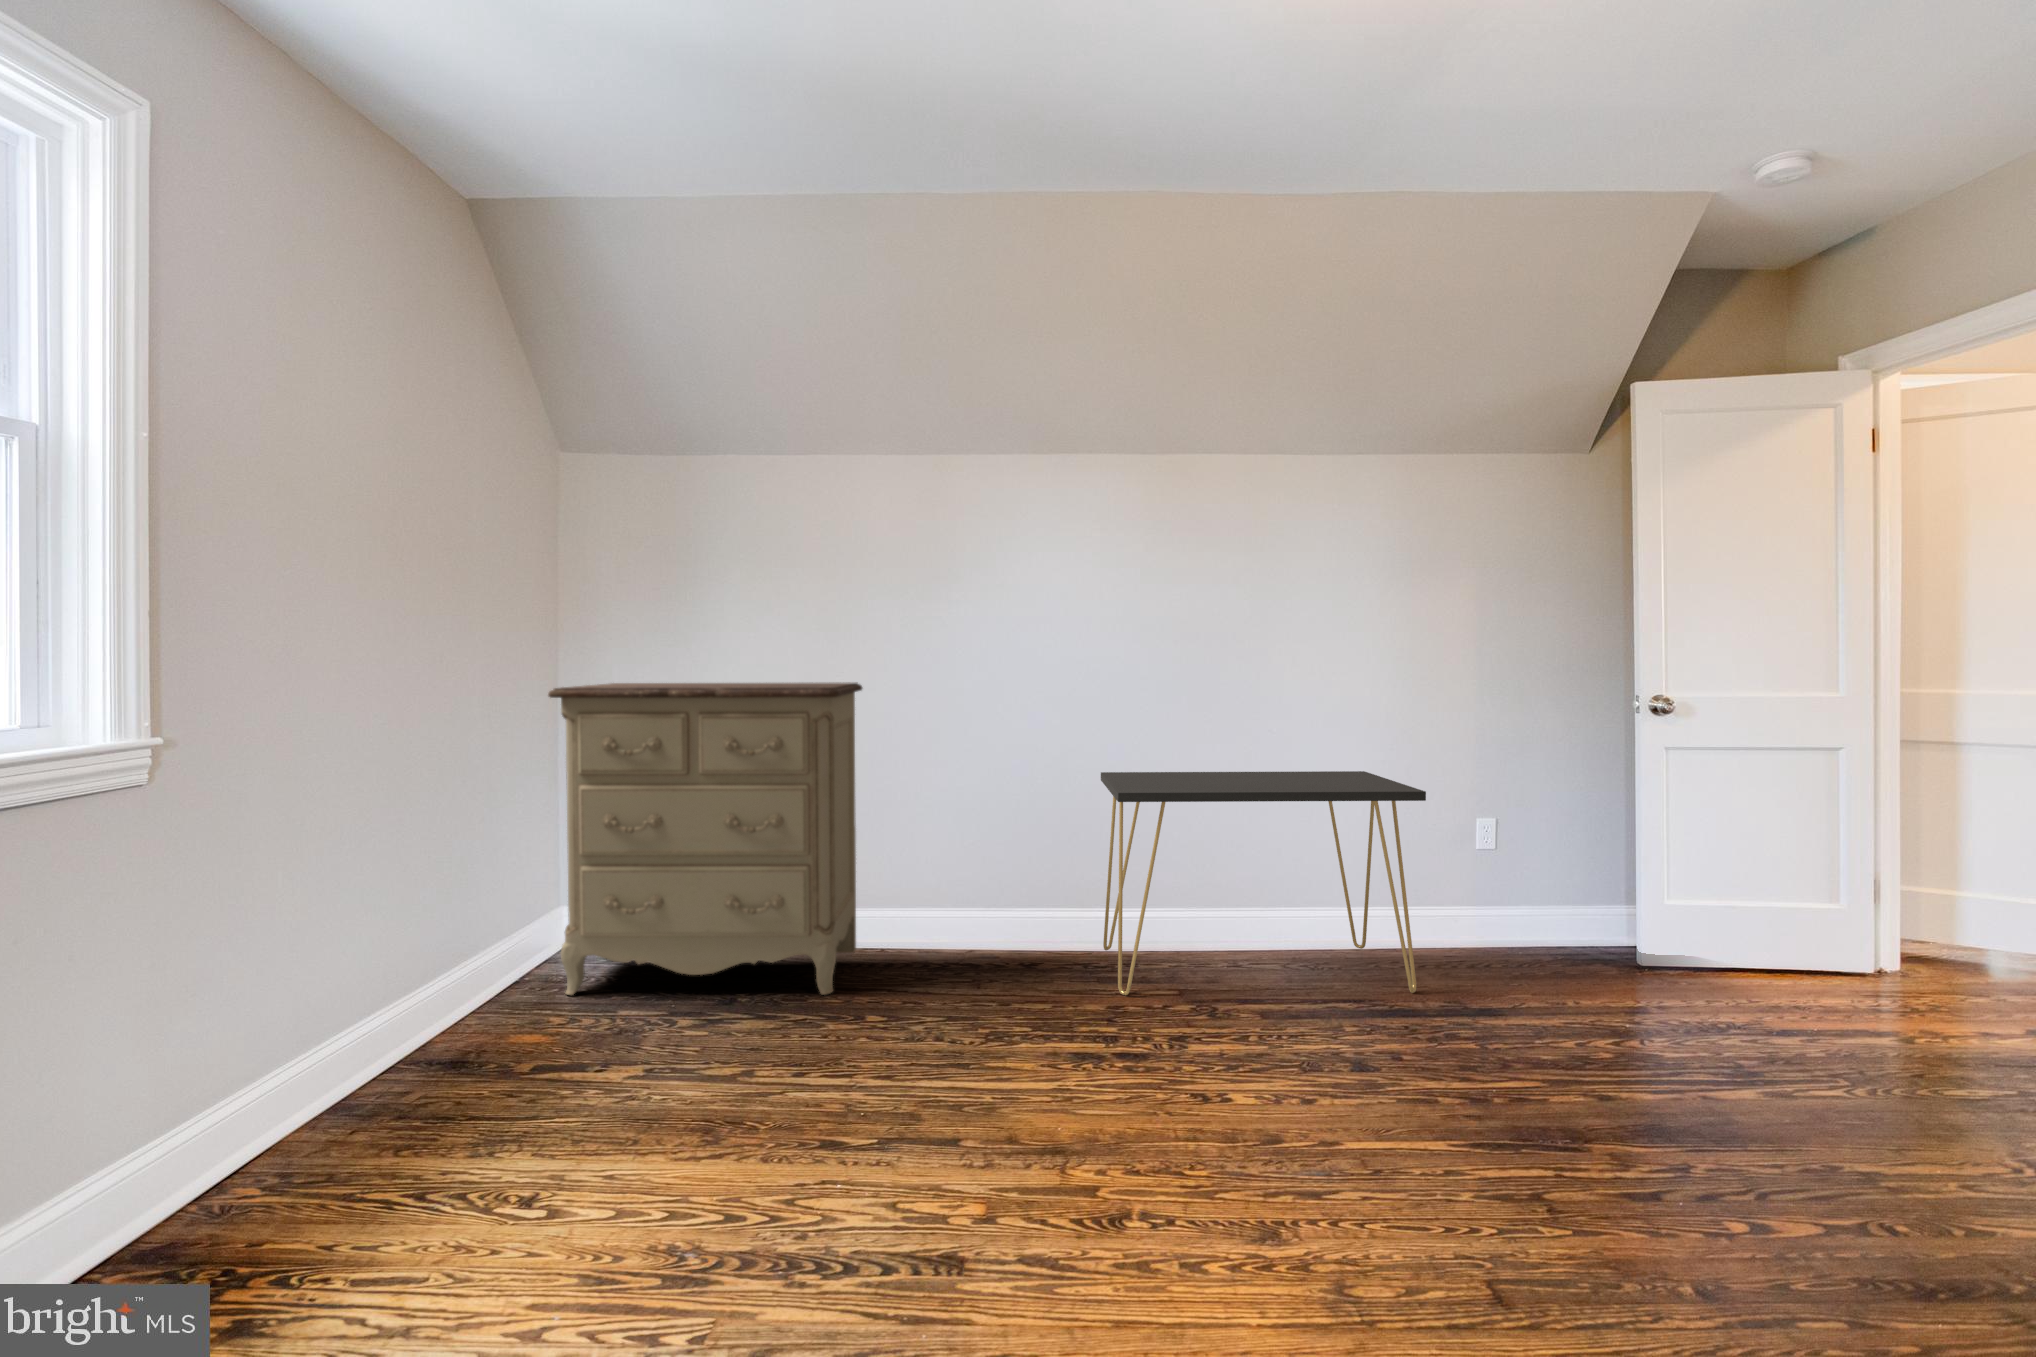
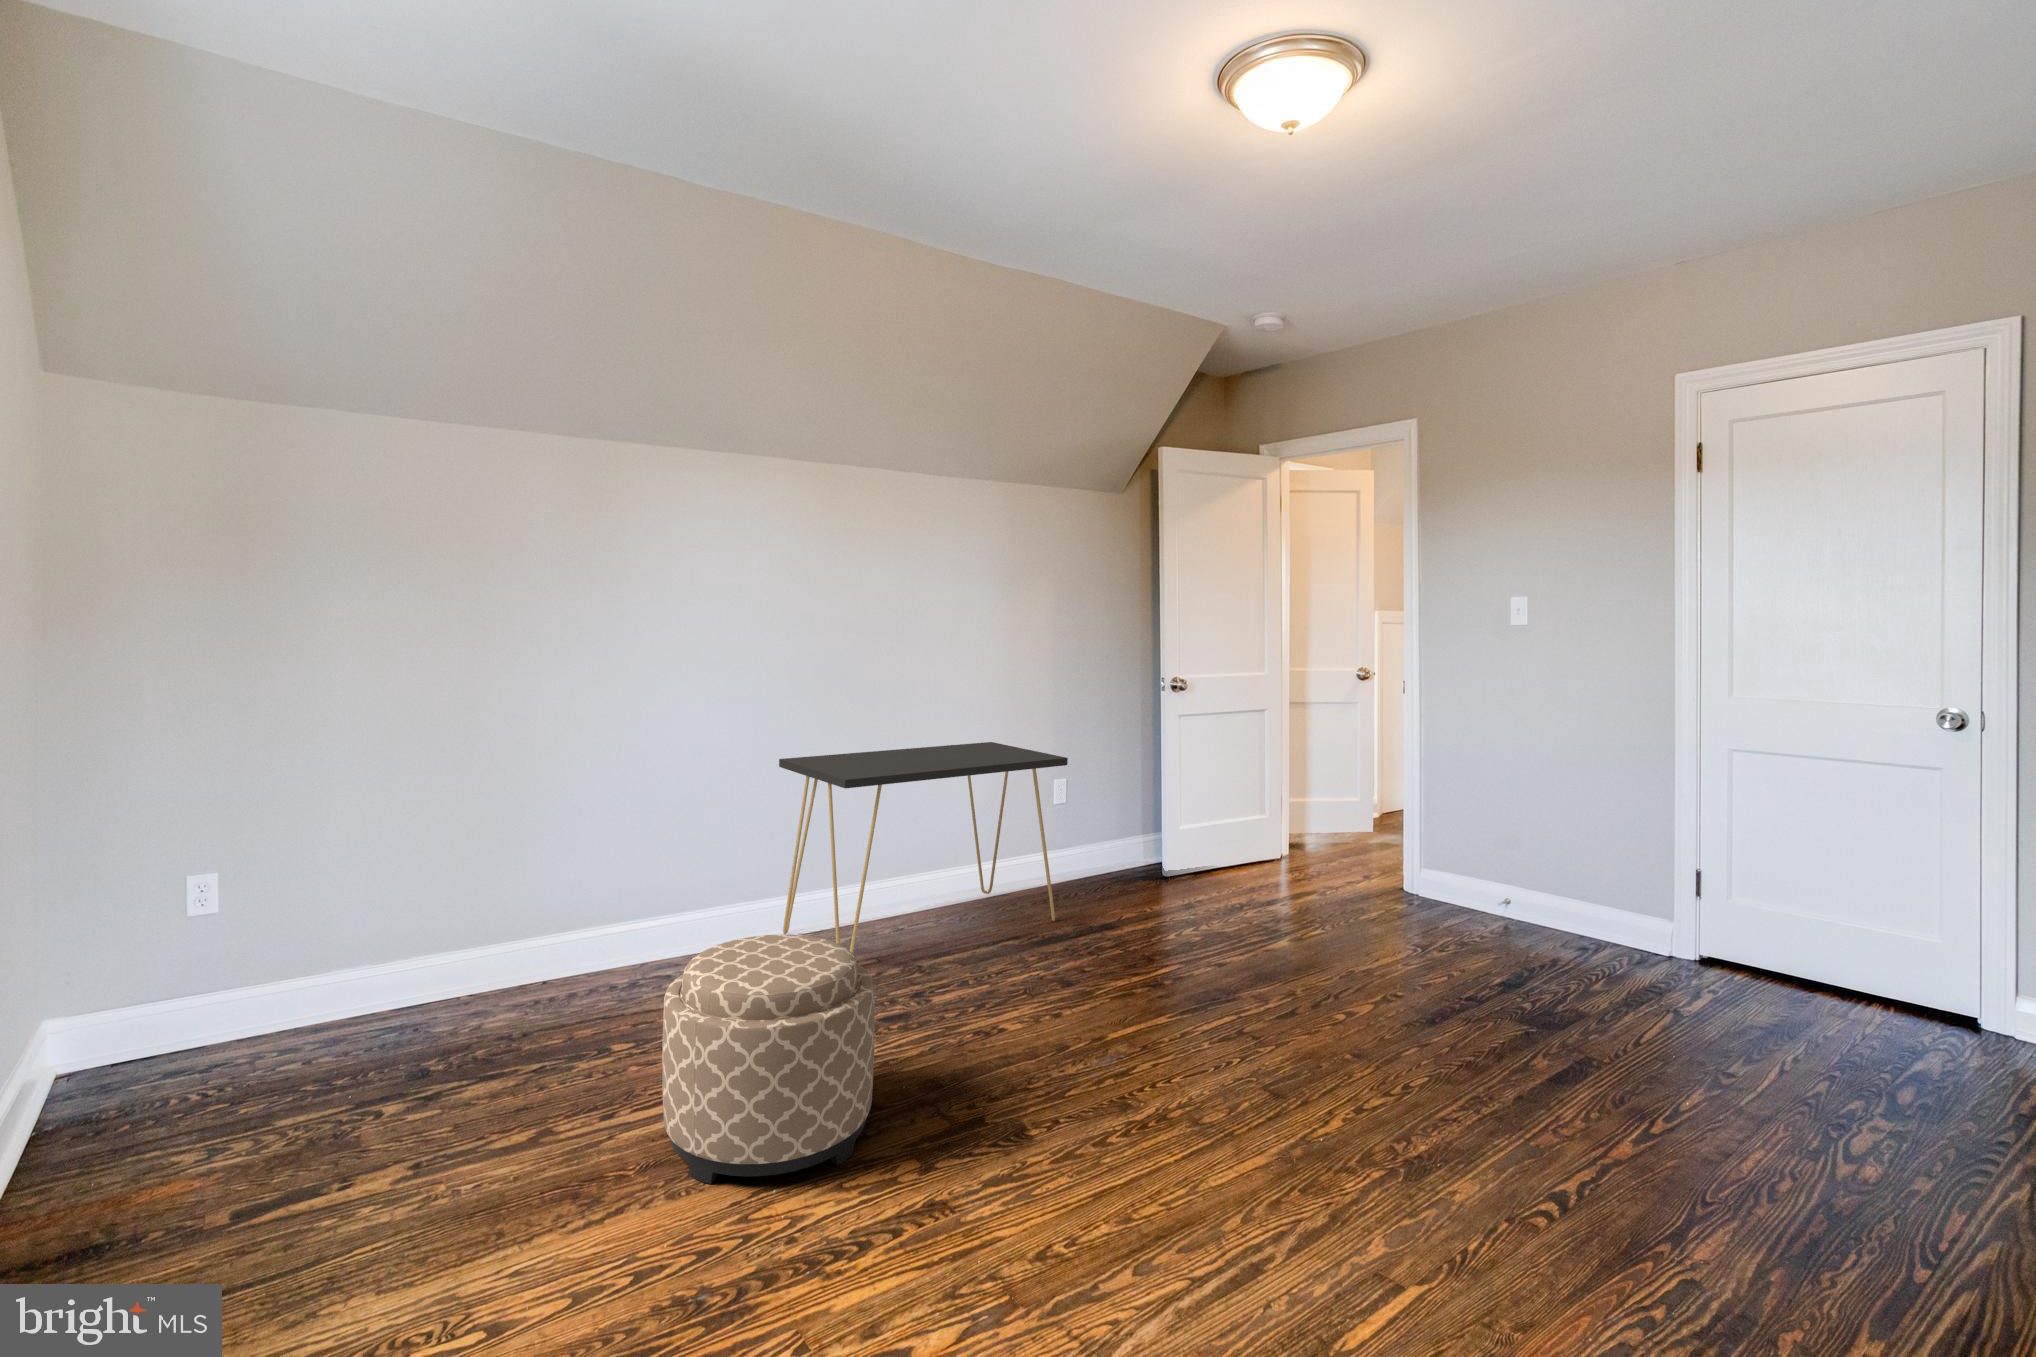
dresser: present [548,682,862,995] -> none [97,673,554,1128]
ottoman: none [787,928,995,1181] -> present [662,934,875,1184]

